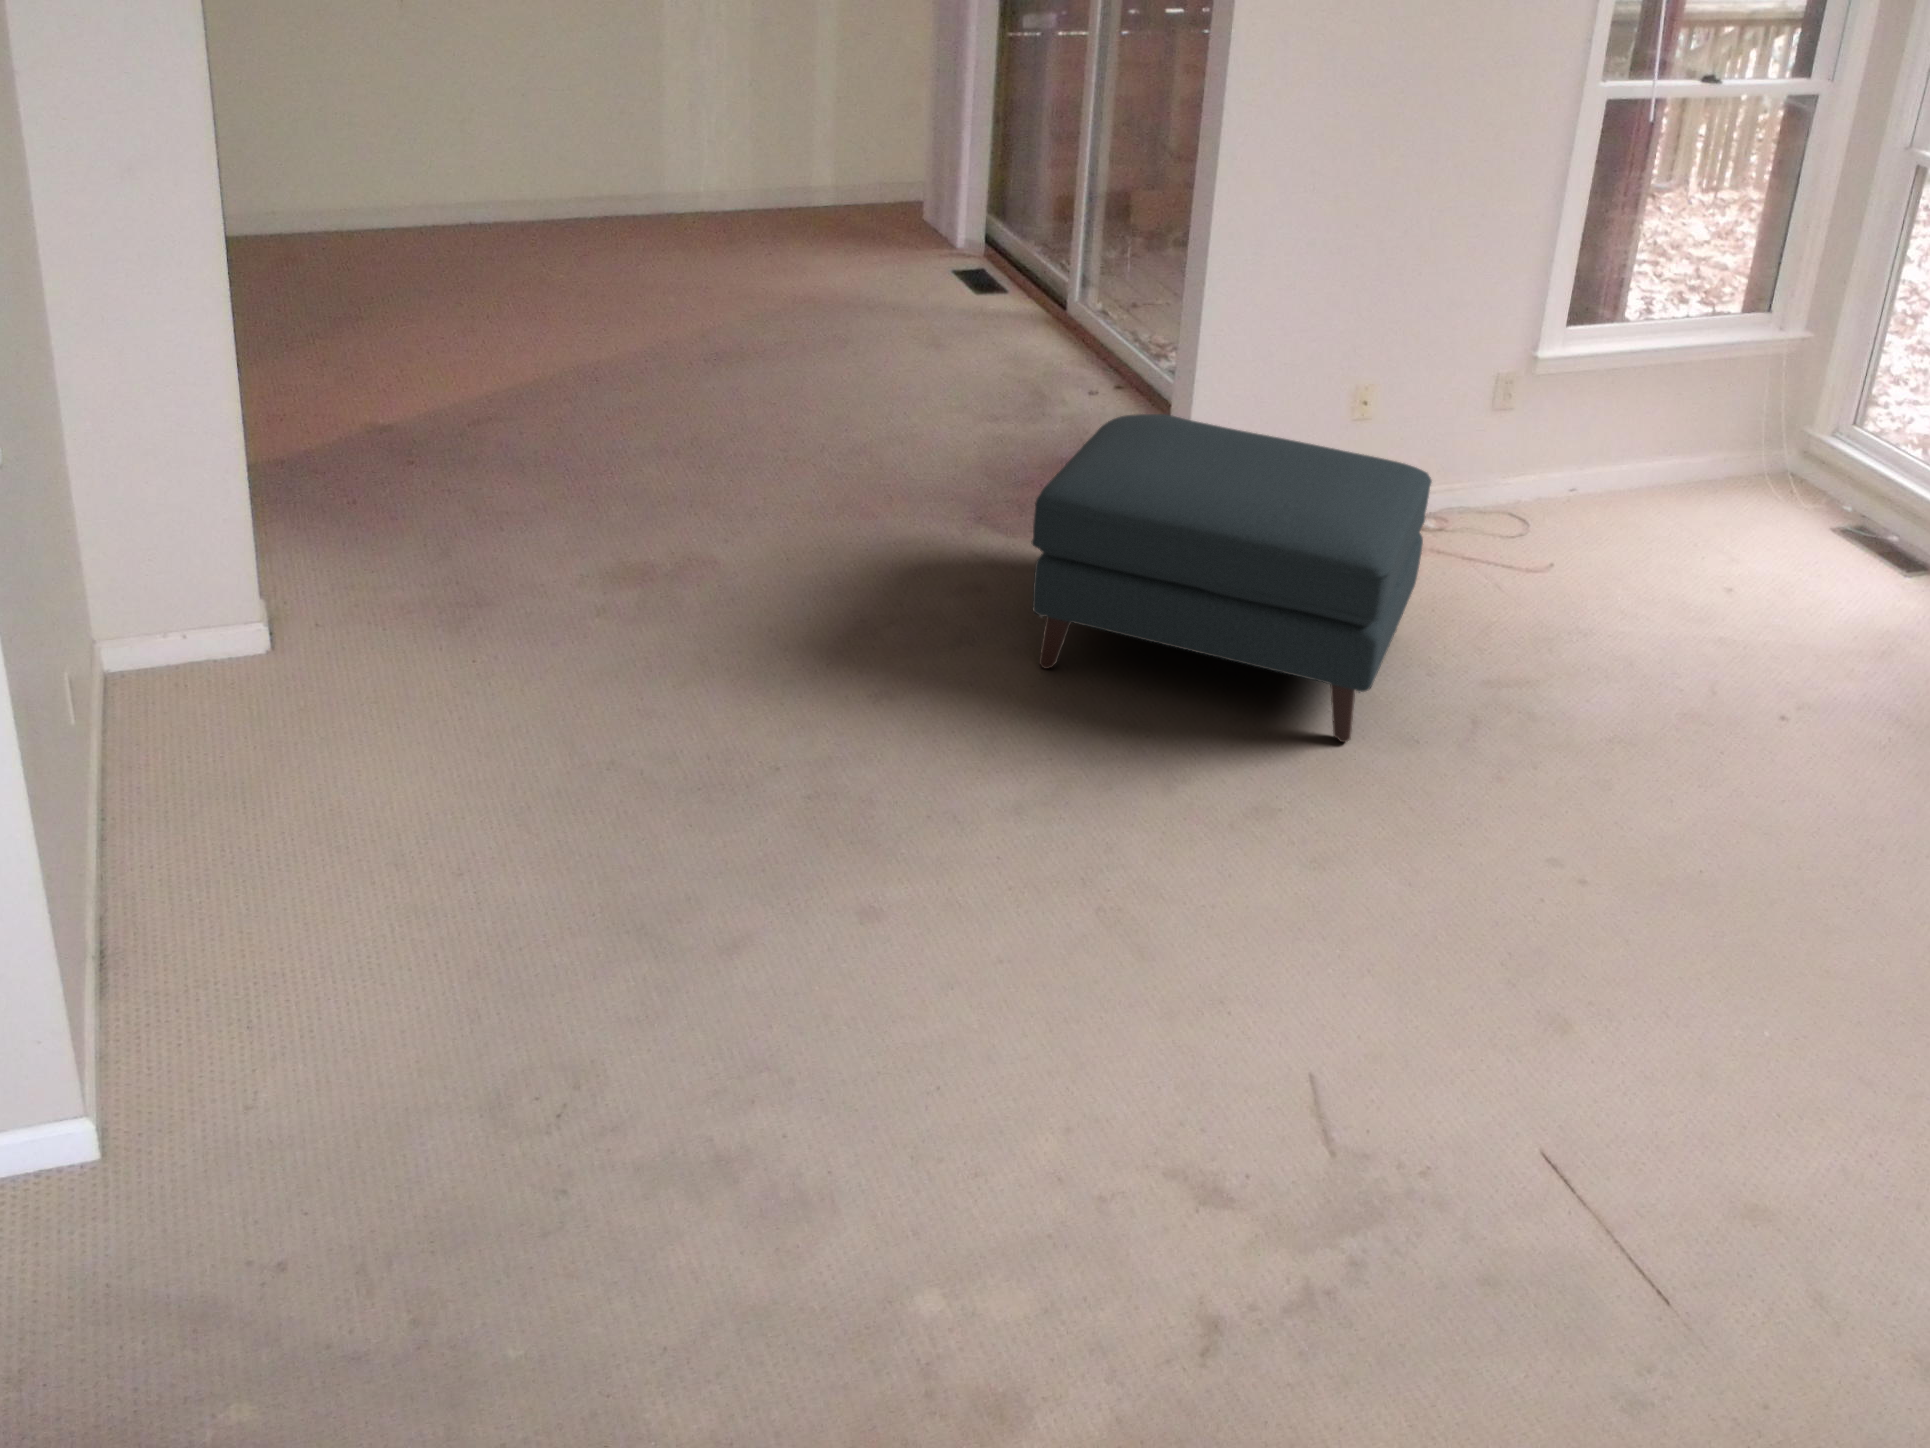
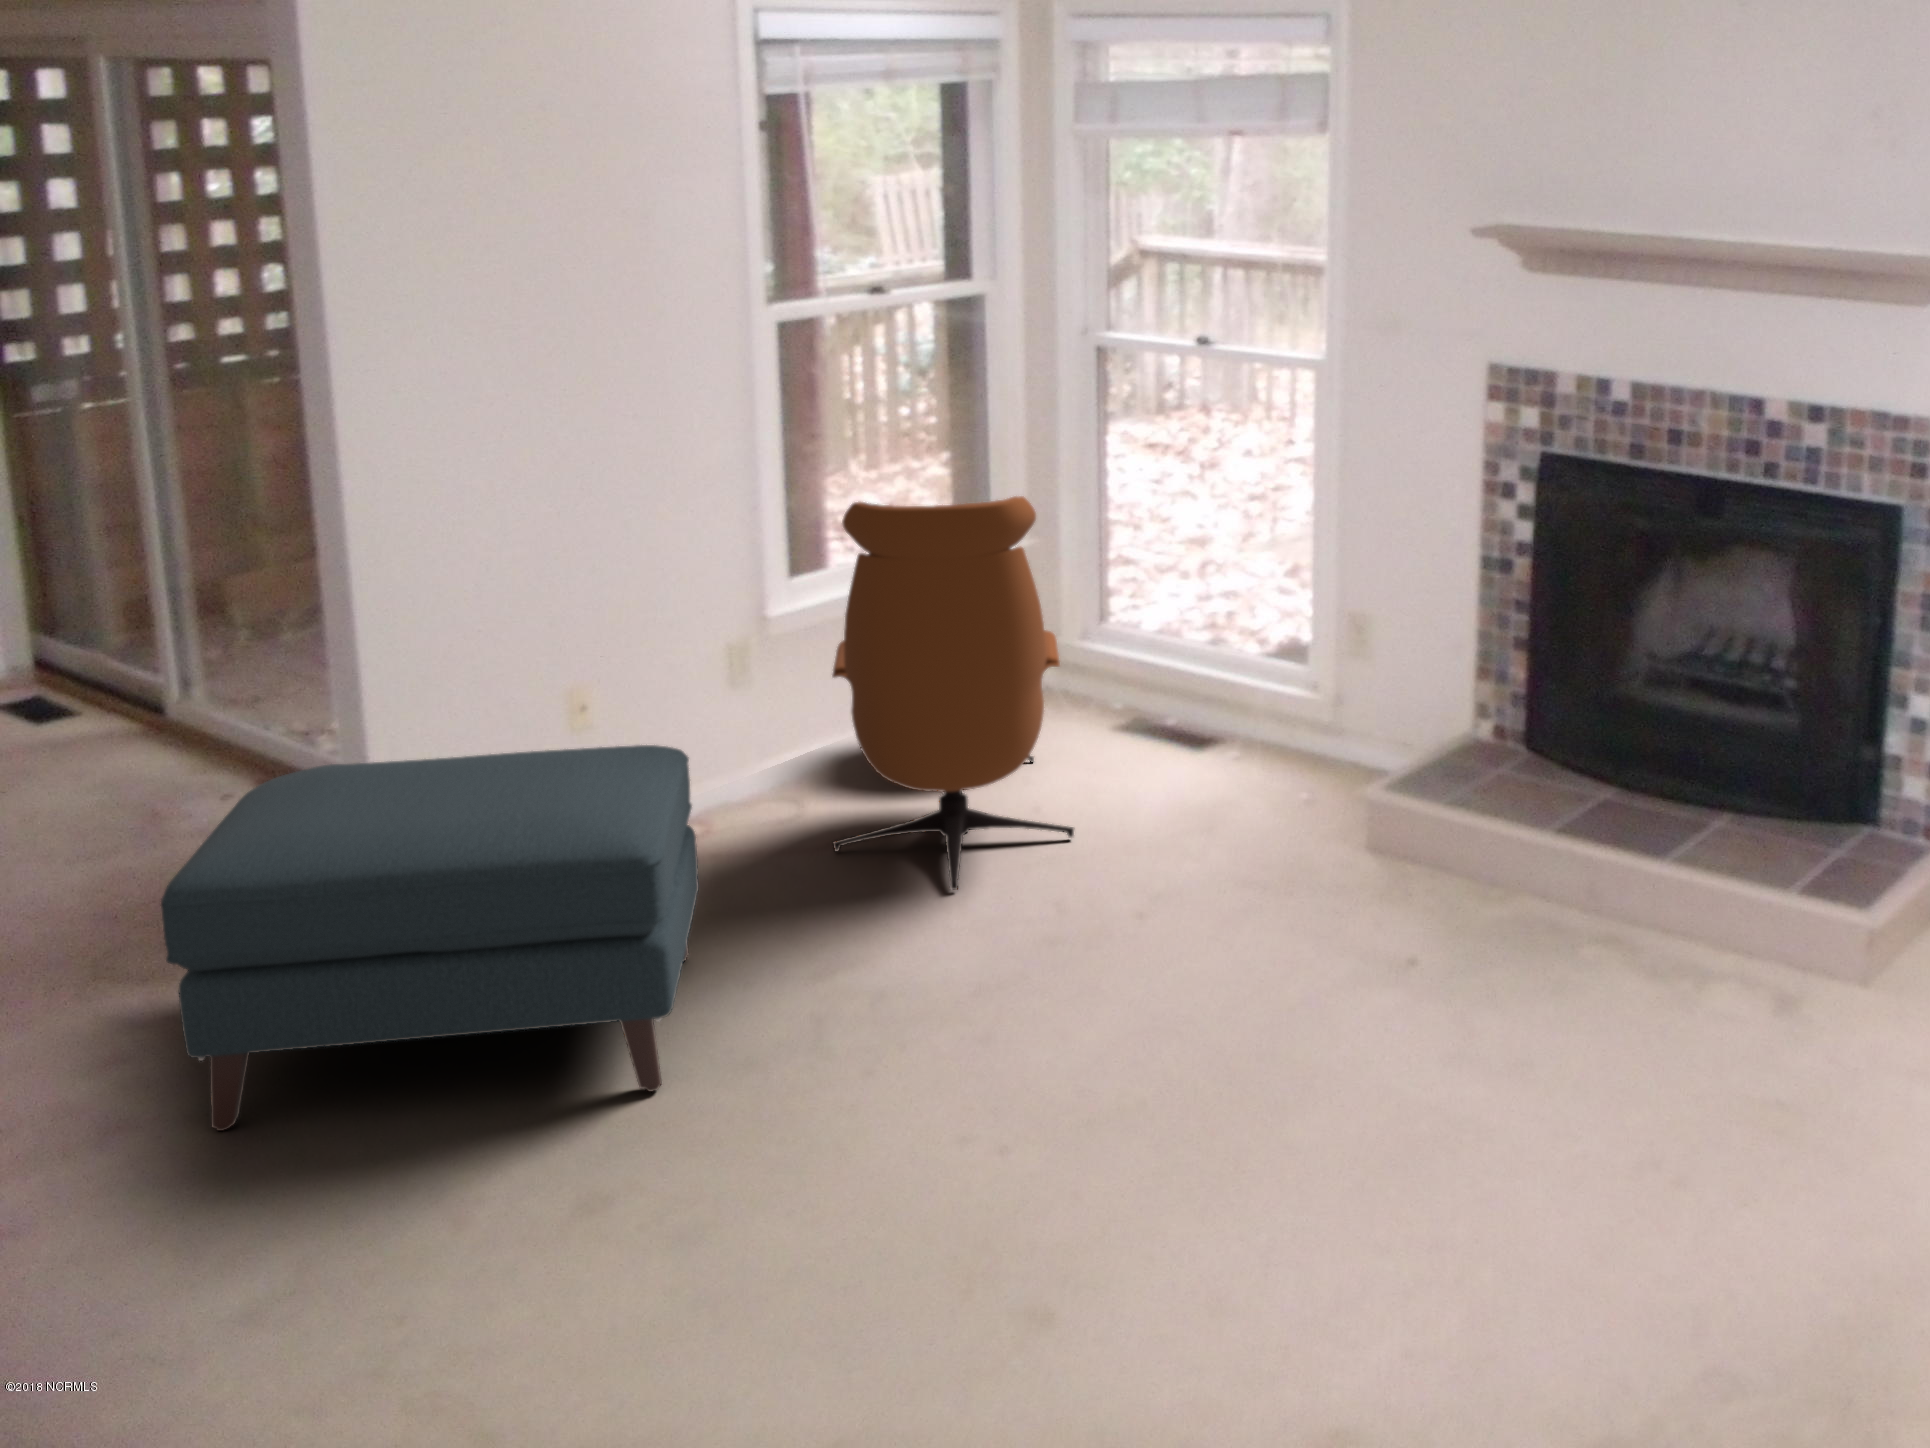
lounge chair: none [1535,298,1786,640] -> present [832,496,1074,890]

